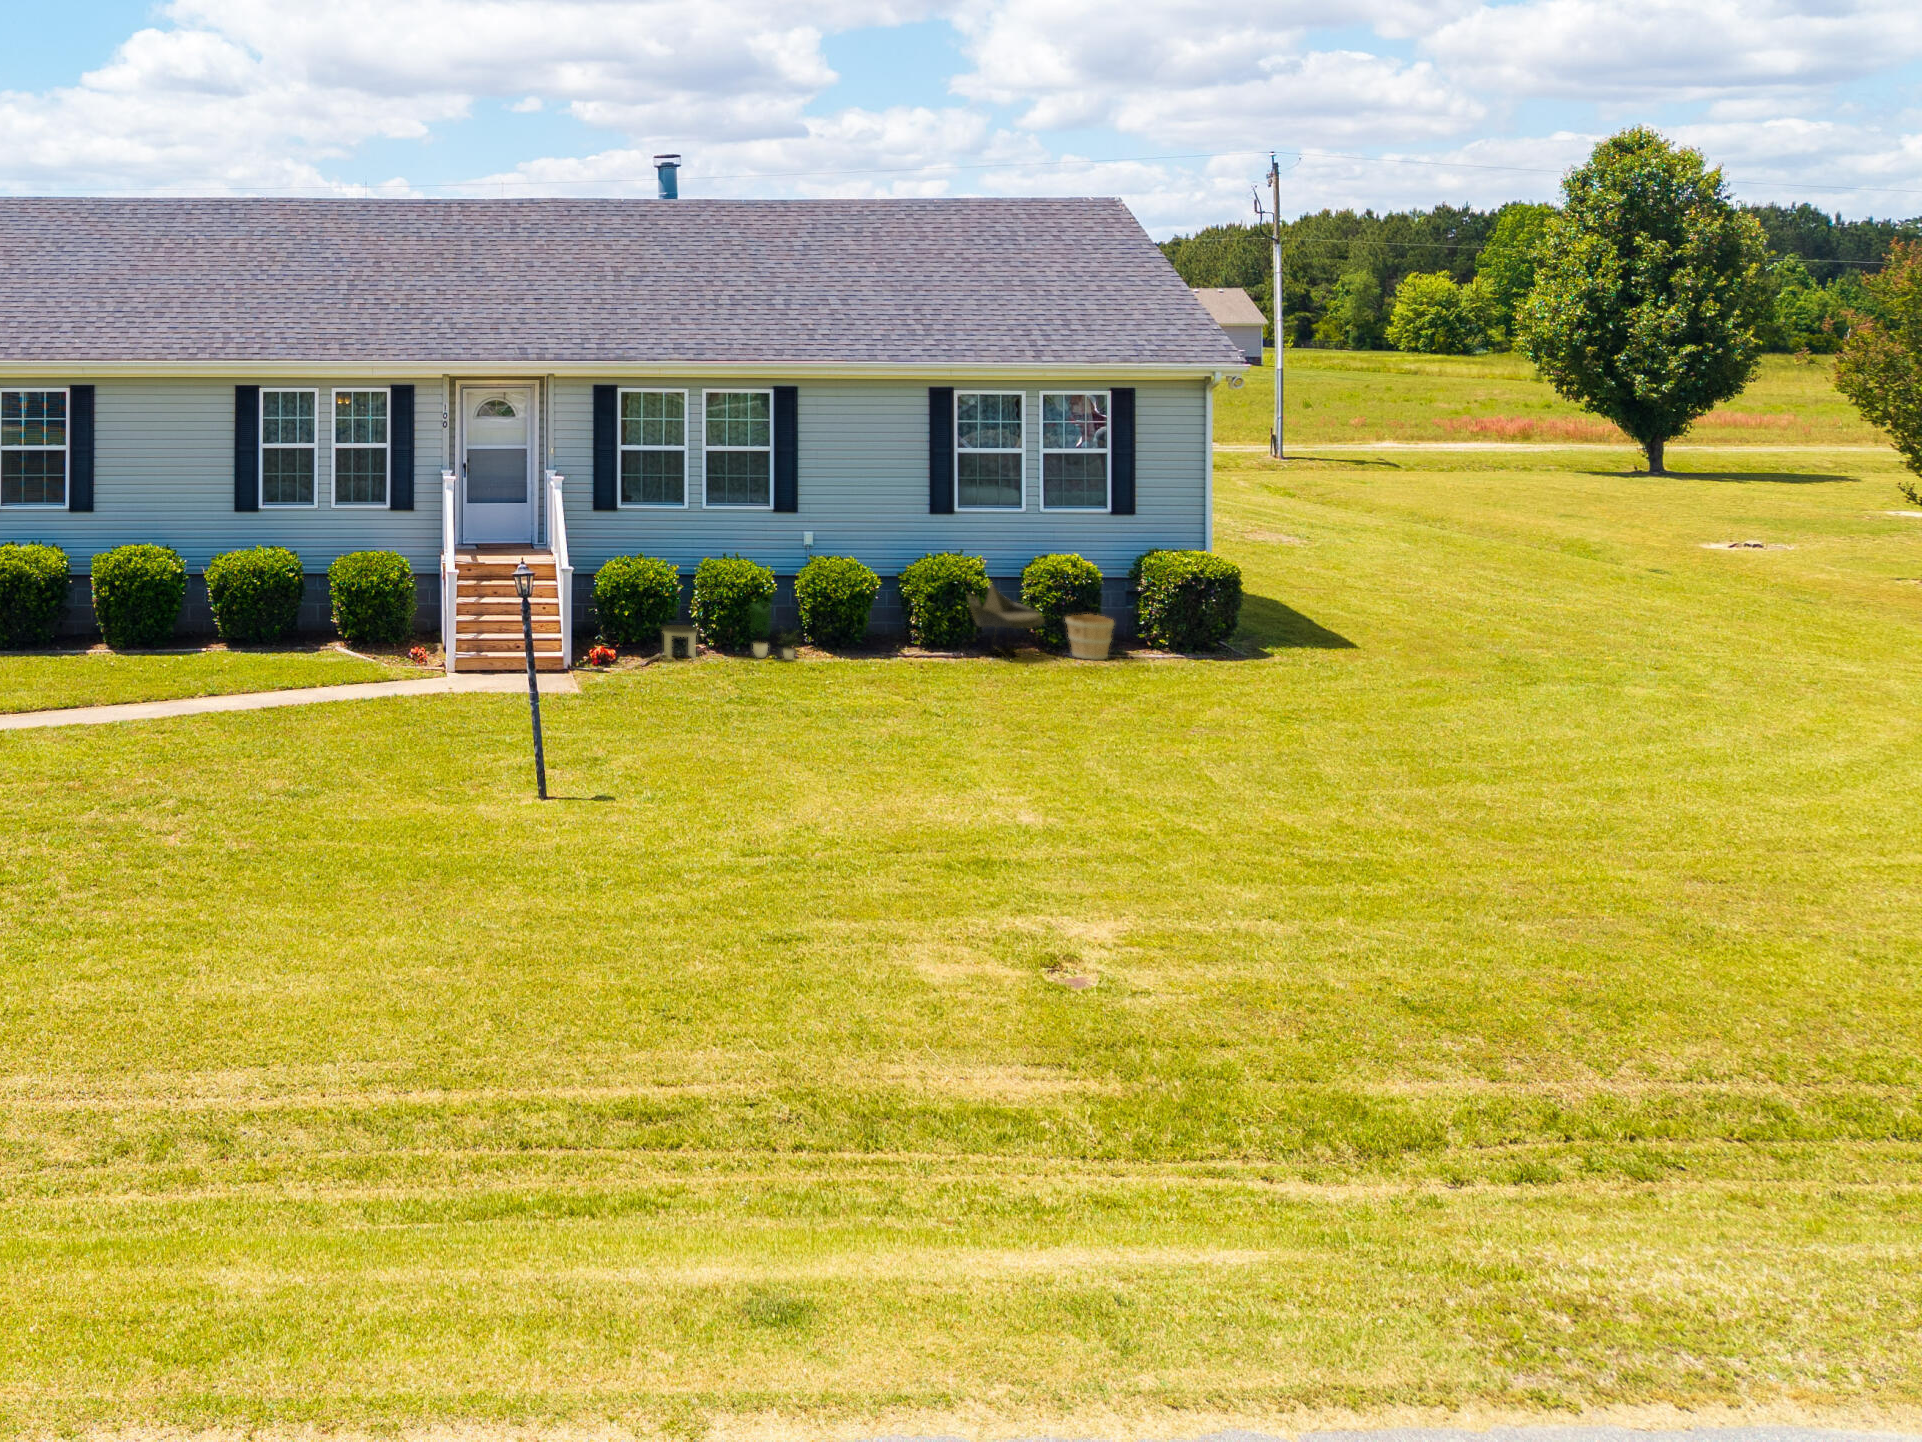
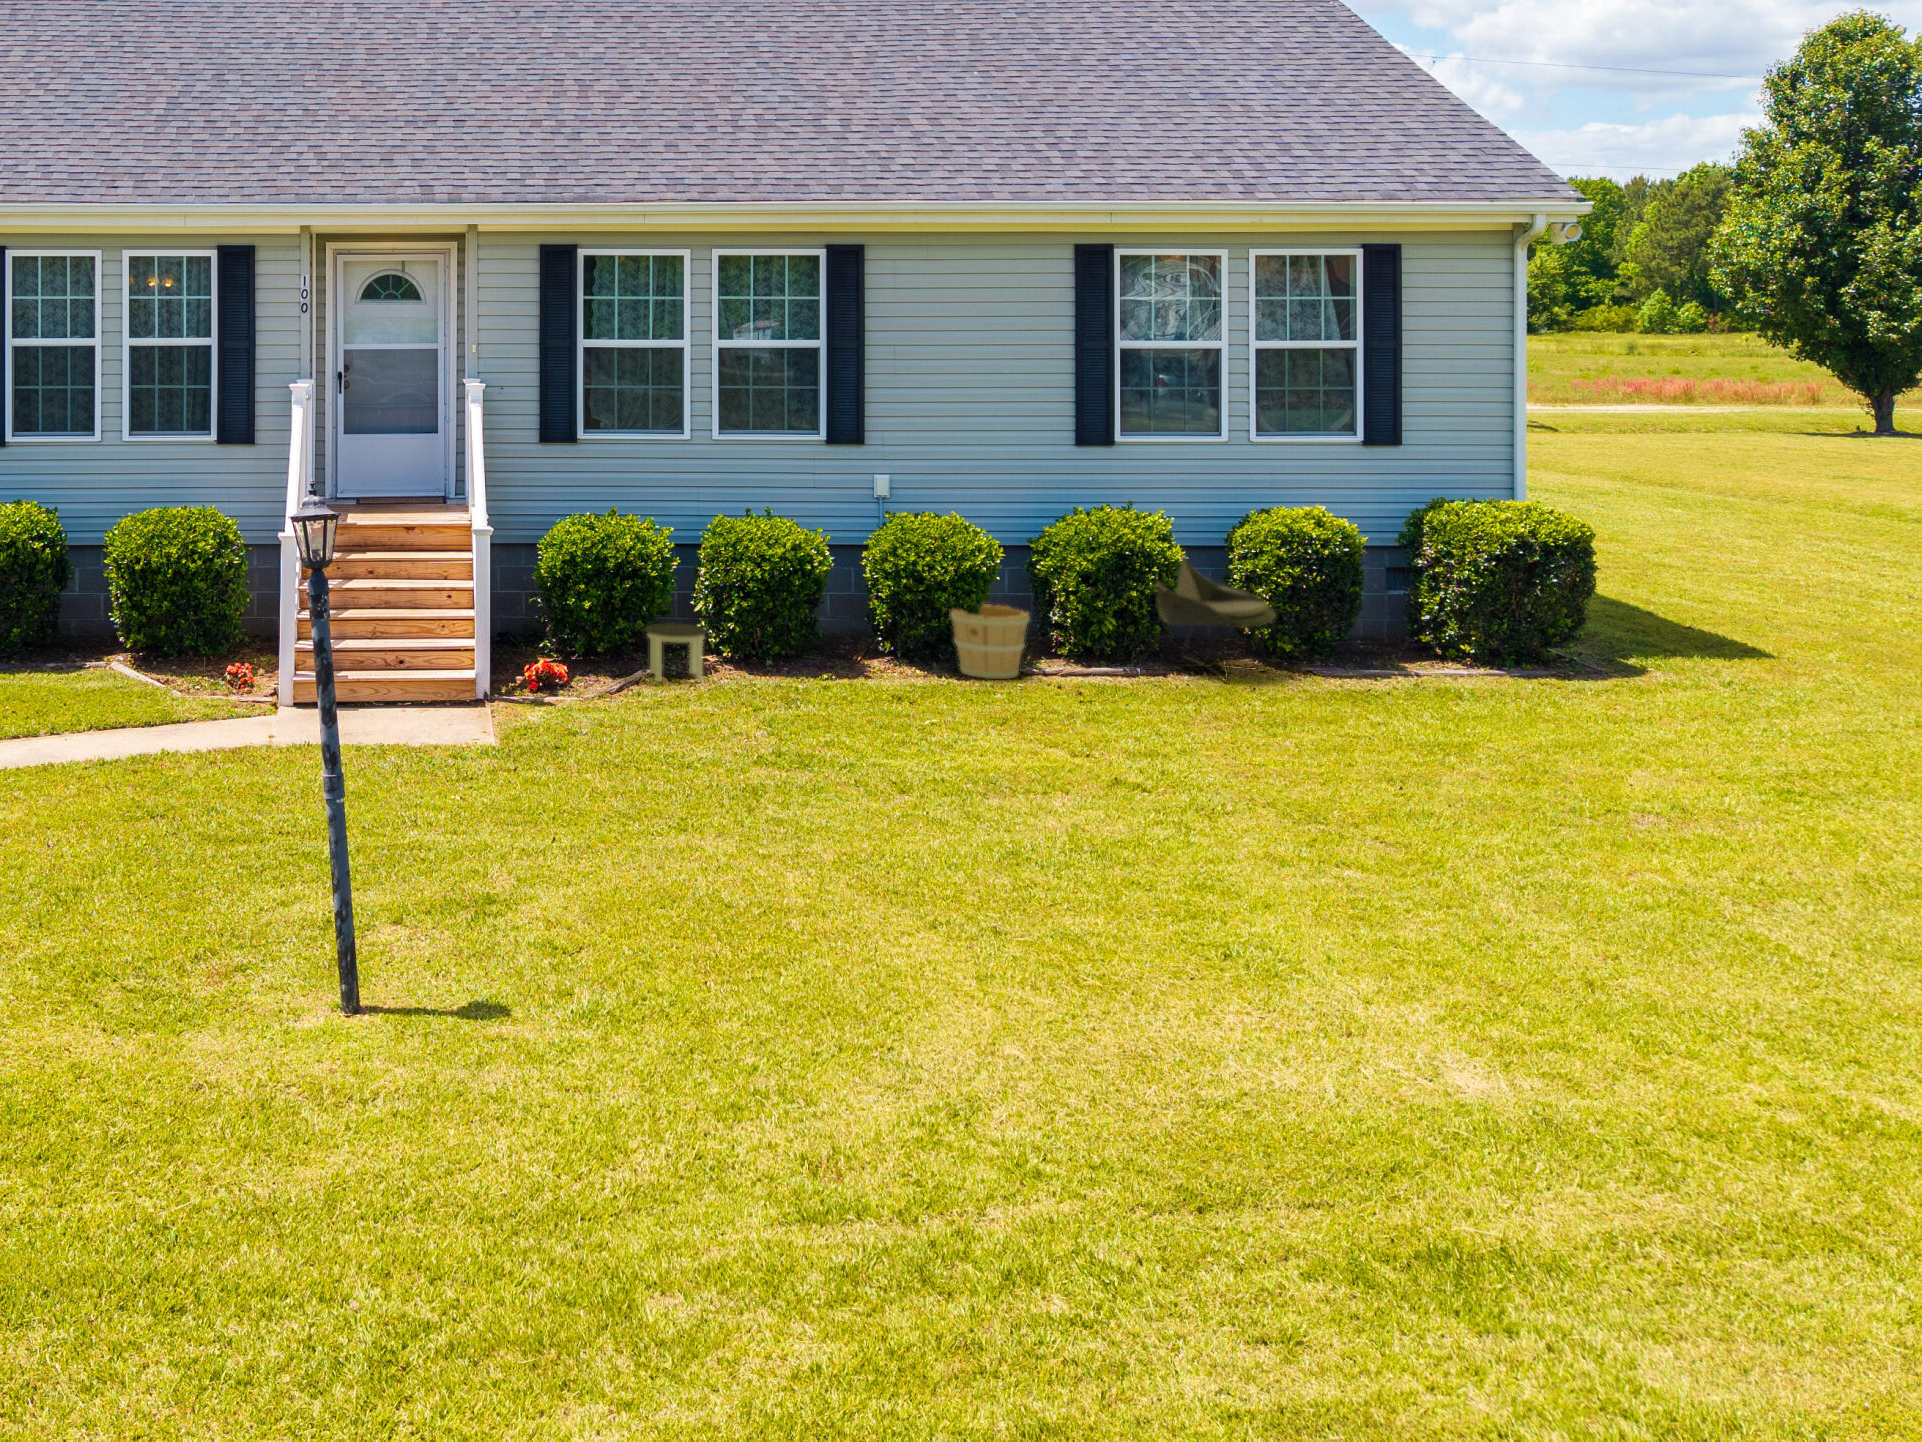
potted plant: present [749,602,799,660] -> none [787,577,880,681]
wooden bucket: present [1066,614,1114,660] -> present [951,604,1029,679]

